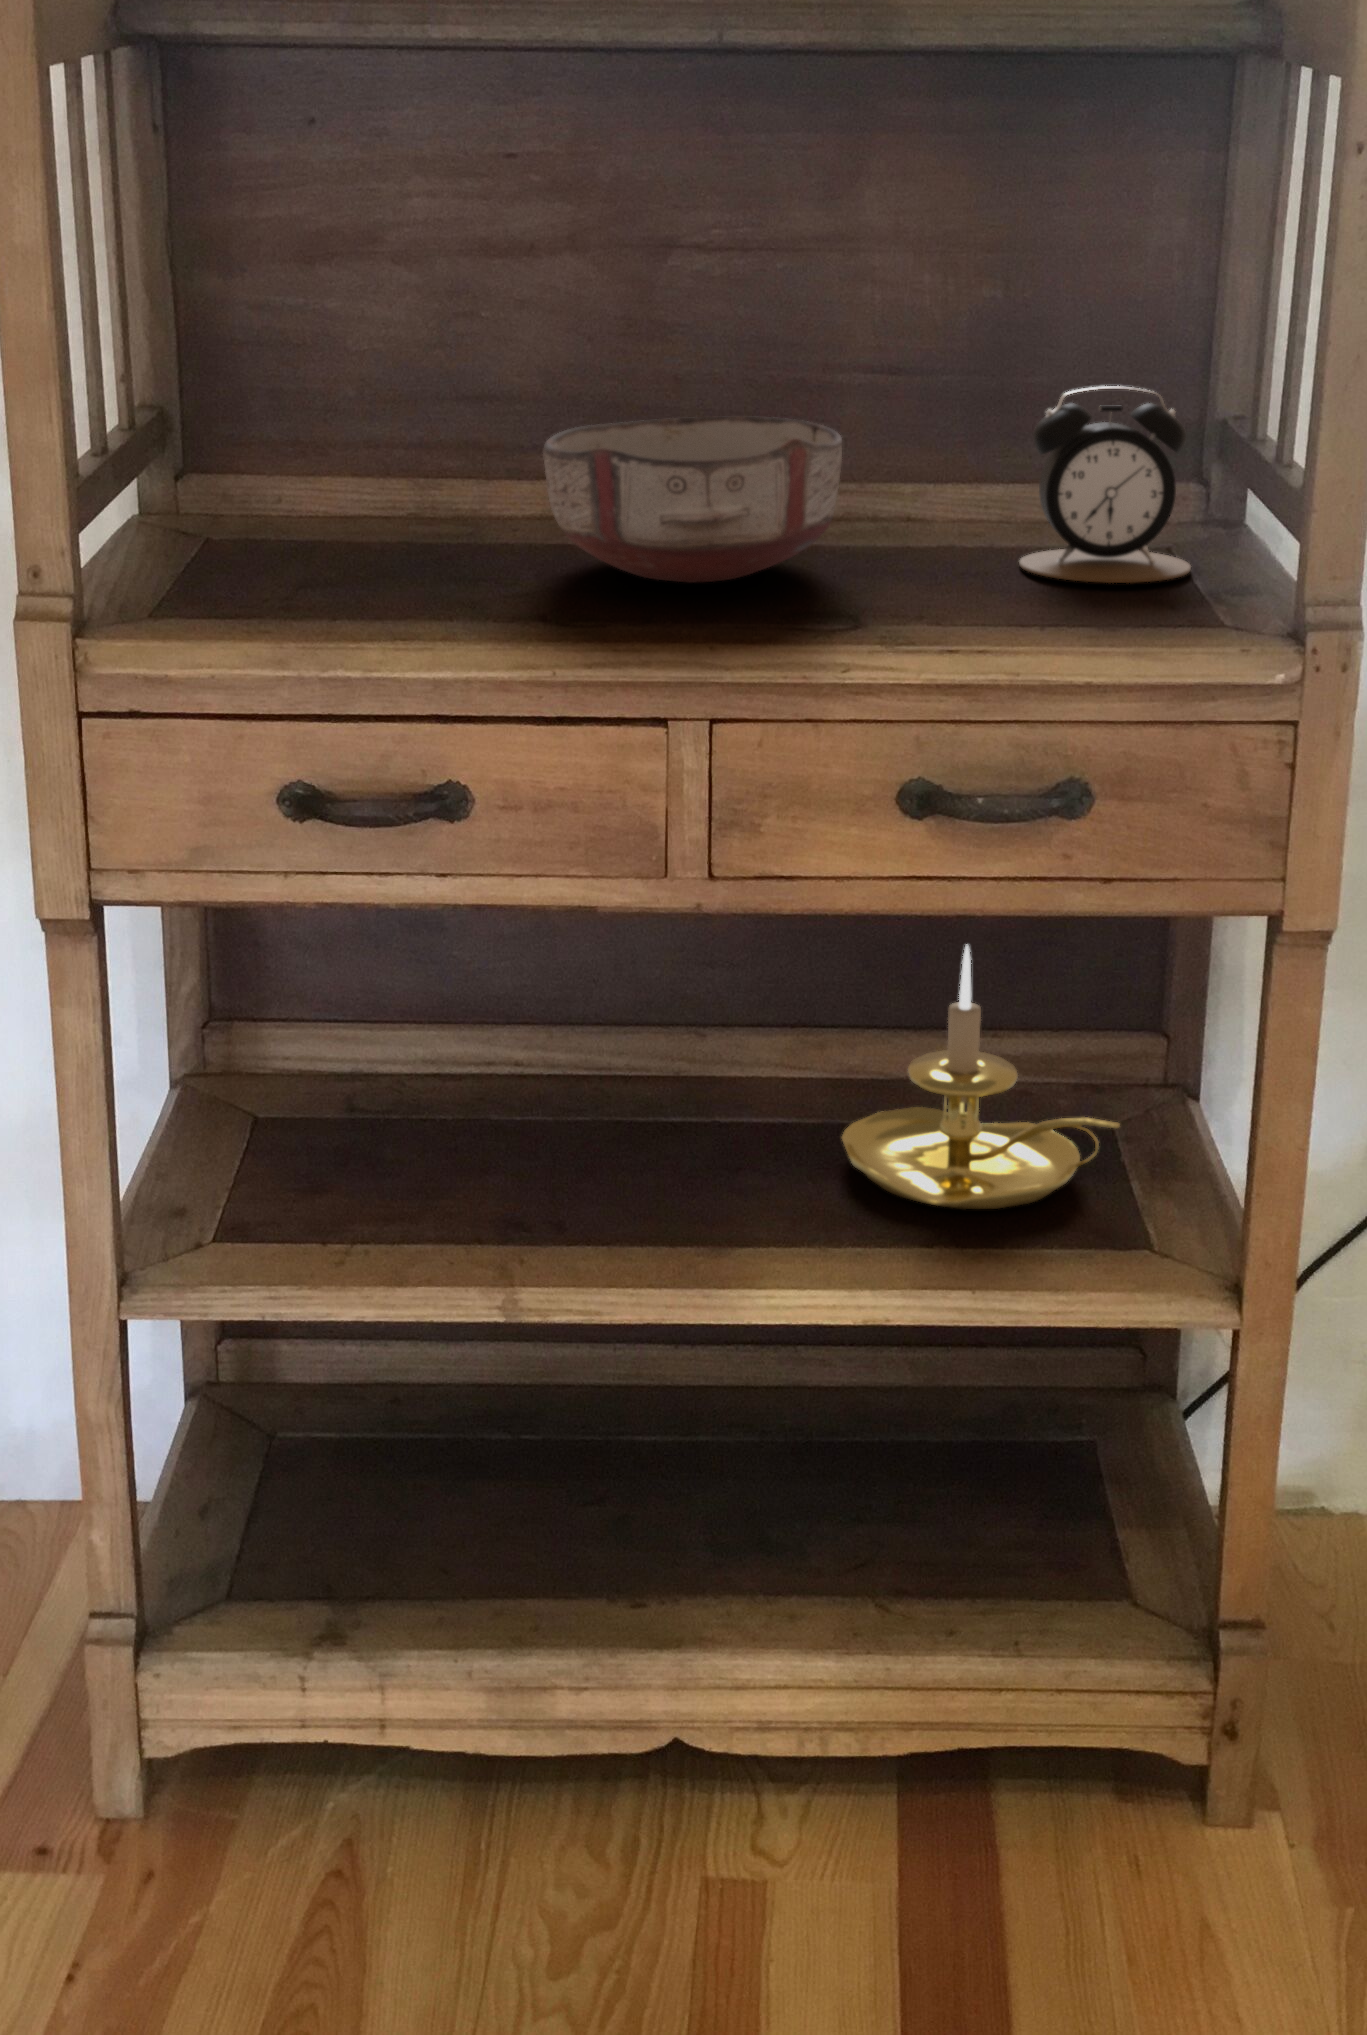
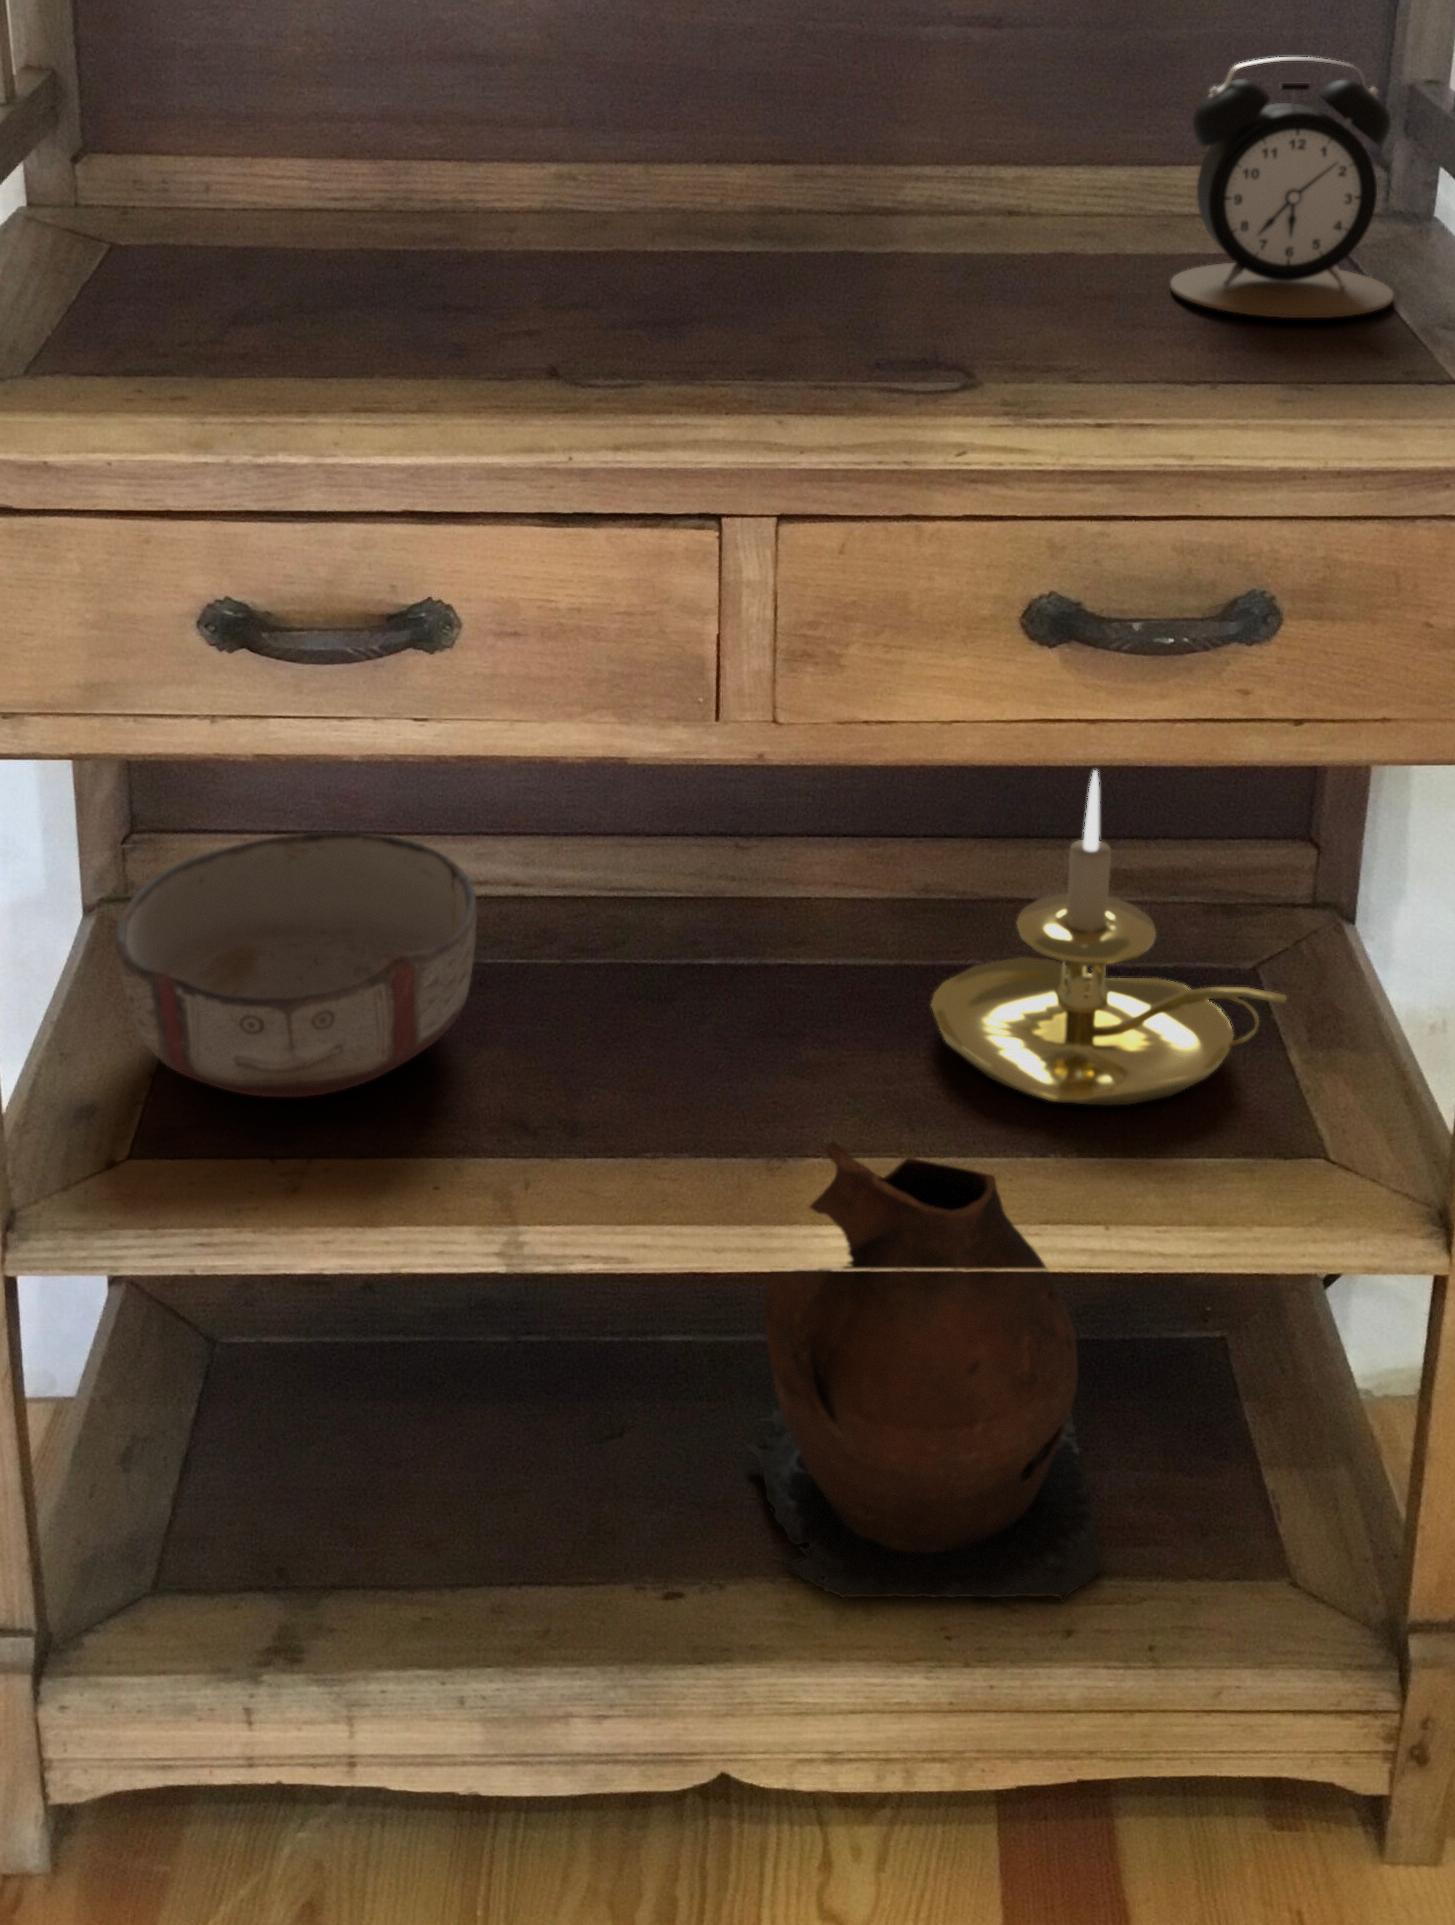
ceramic bowl: present [543,417,842,583] -> present [115,832,476,1097]
ceramic pitcher: none [698,1239,979,1613] -> present [748,1142,1102,1603]

